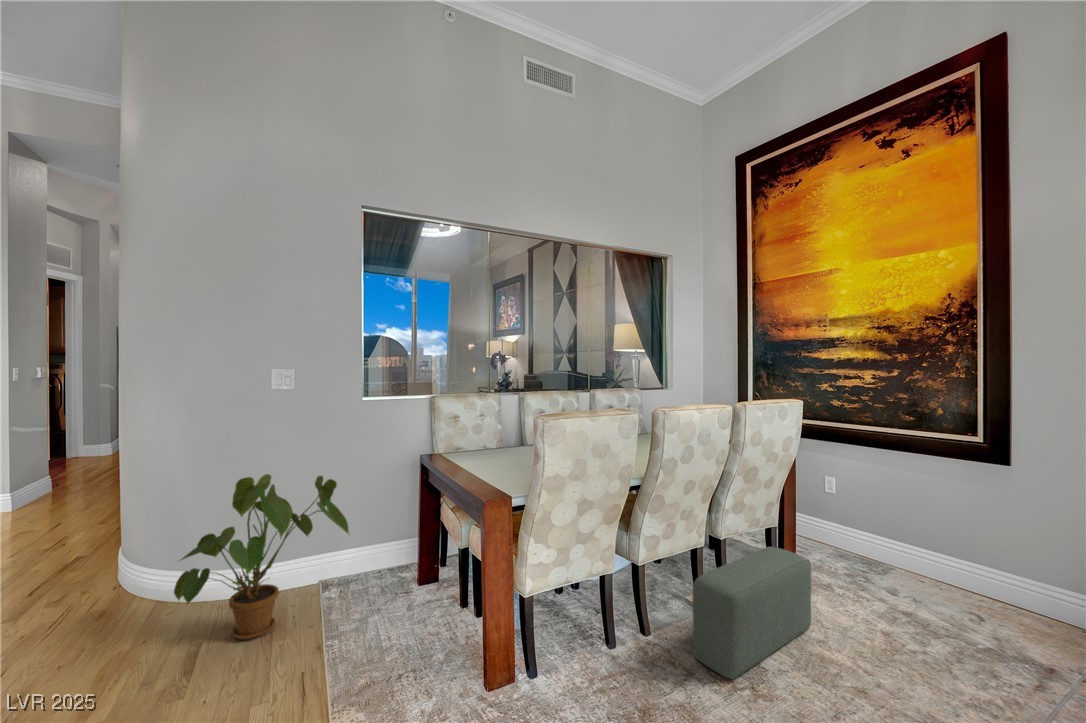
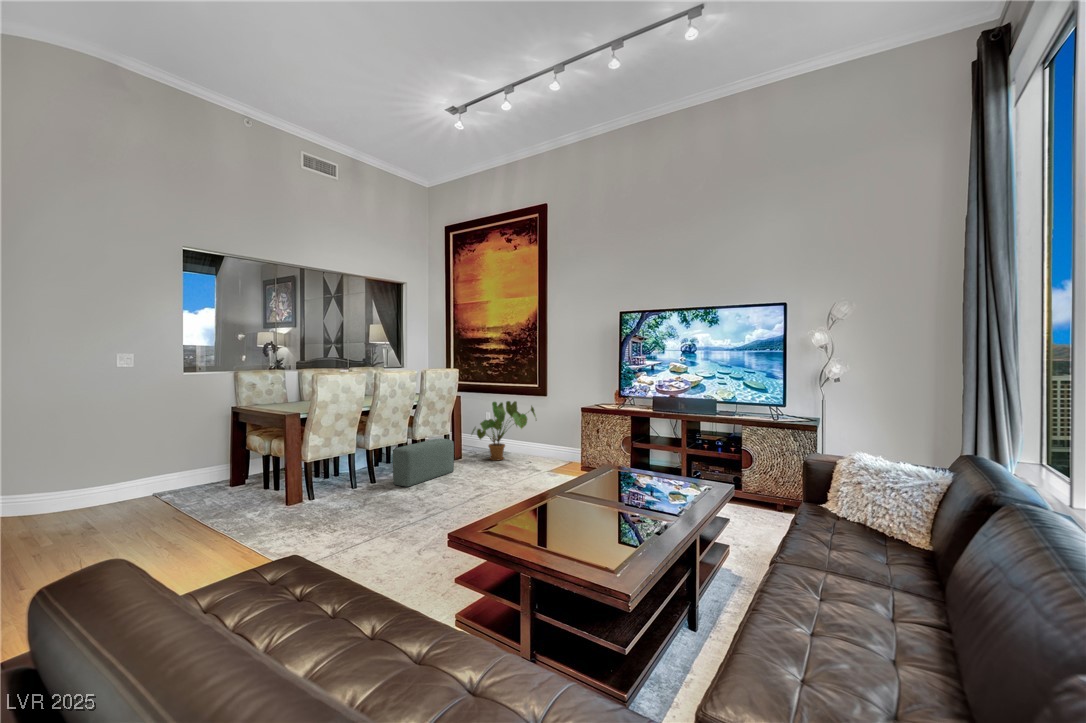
house plant: present [174,474,349,640] -> present [472,401,536,460]

